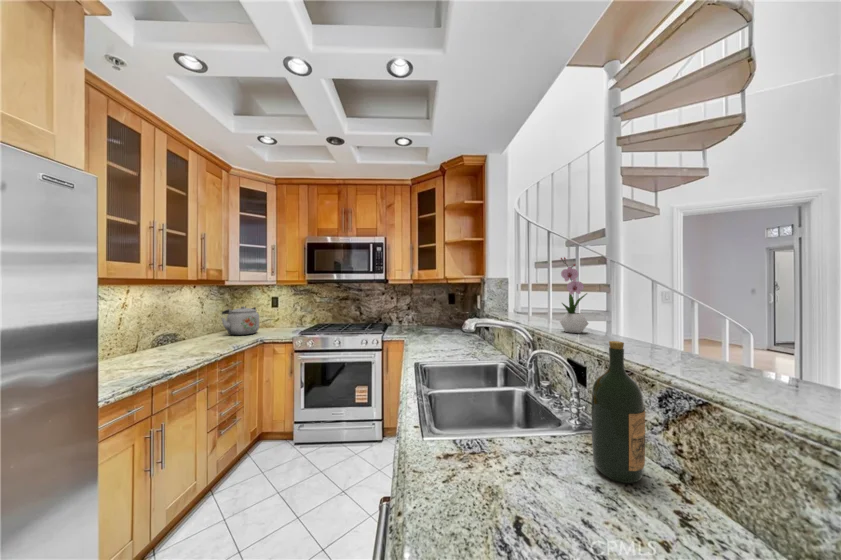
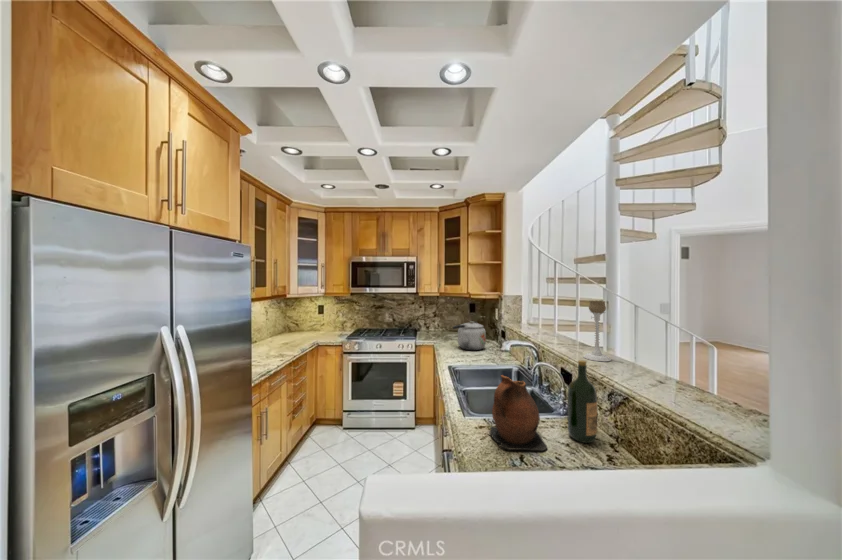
flower arrangement: present [560,257,588,333] -> none [559,290,580,347]
candle holder: none [599,262,639,348] -> present [584,301,611,361]
kettle: present [222,306,259,335] -> present [453,321,486,350]
ceramic pitcher: none [458,368,564,507] -> present [489,375,547,451]

